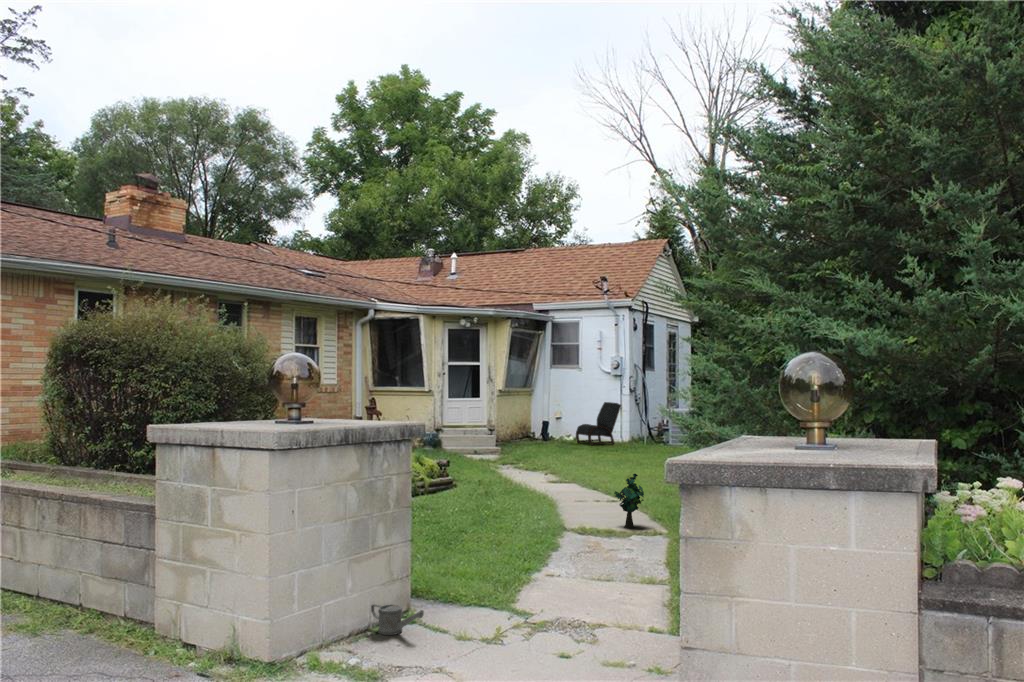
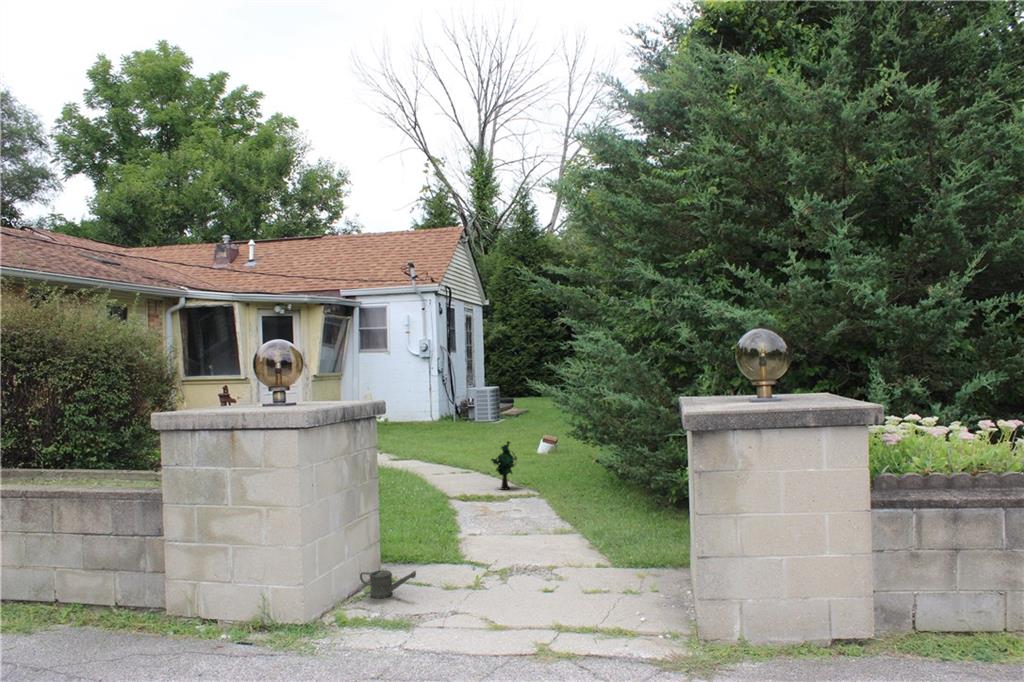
lounge chair: present [576,402,621,445] -> none [389,382,431,423]

